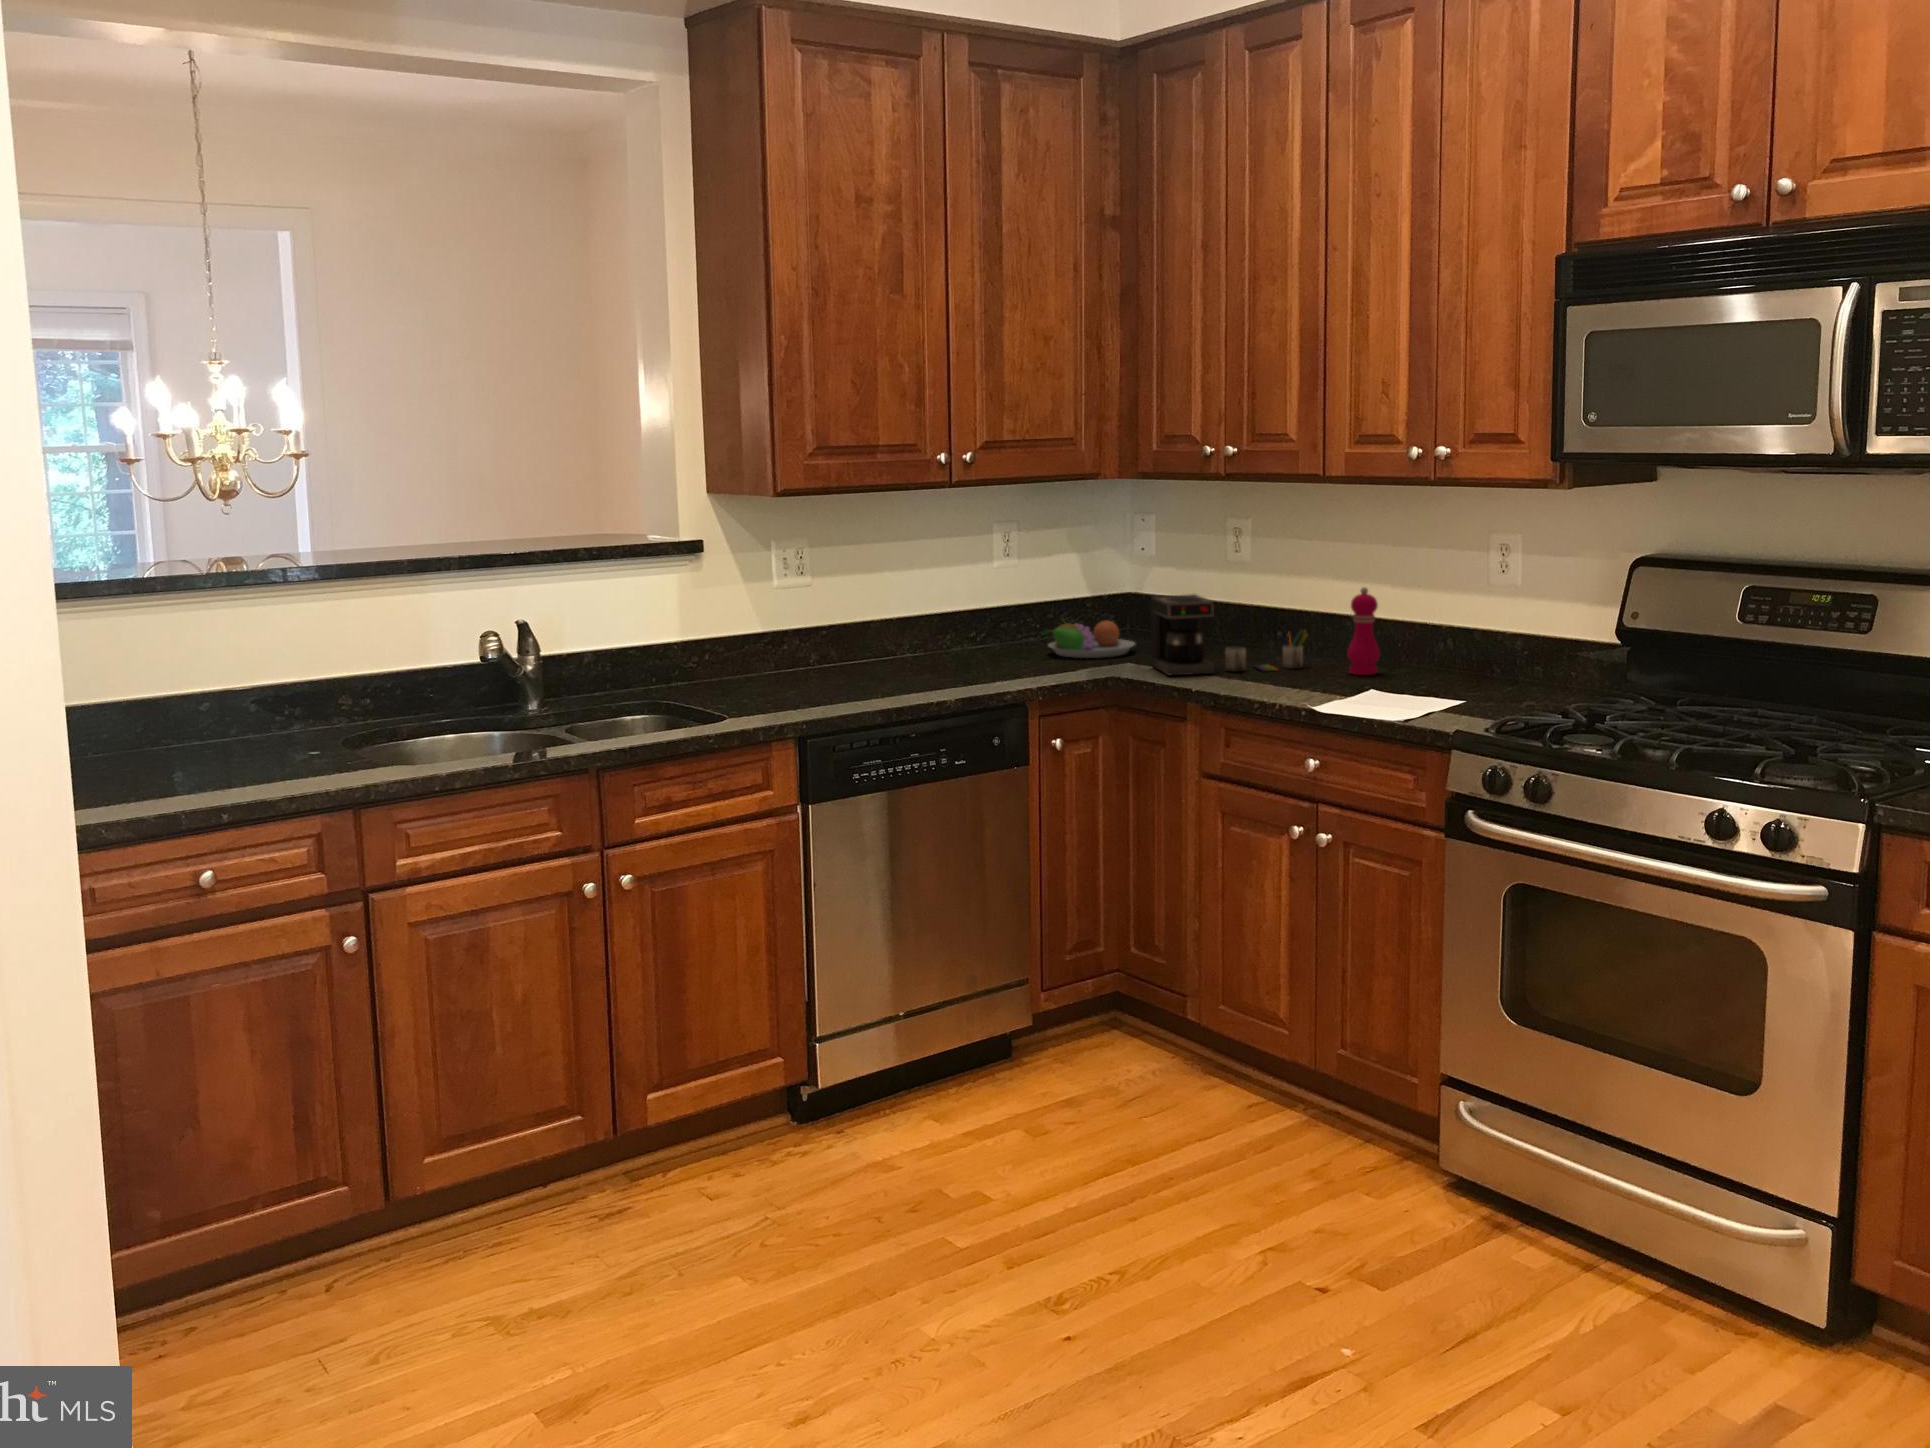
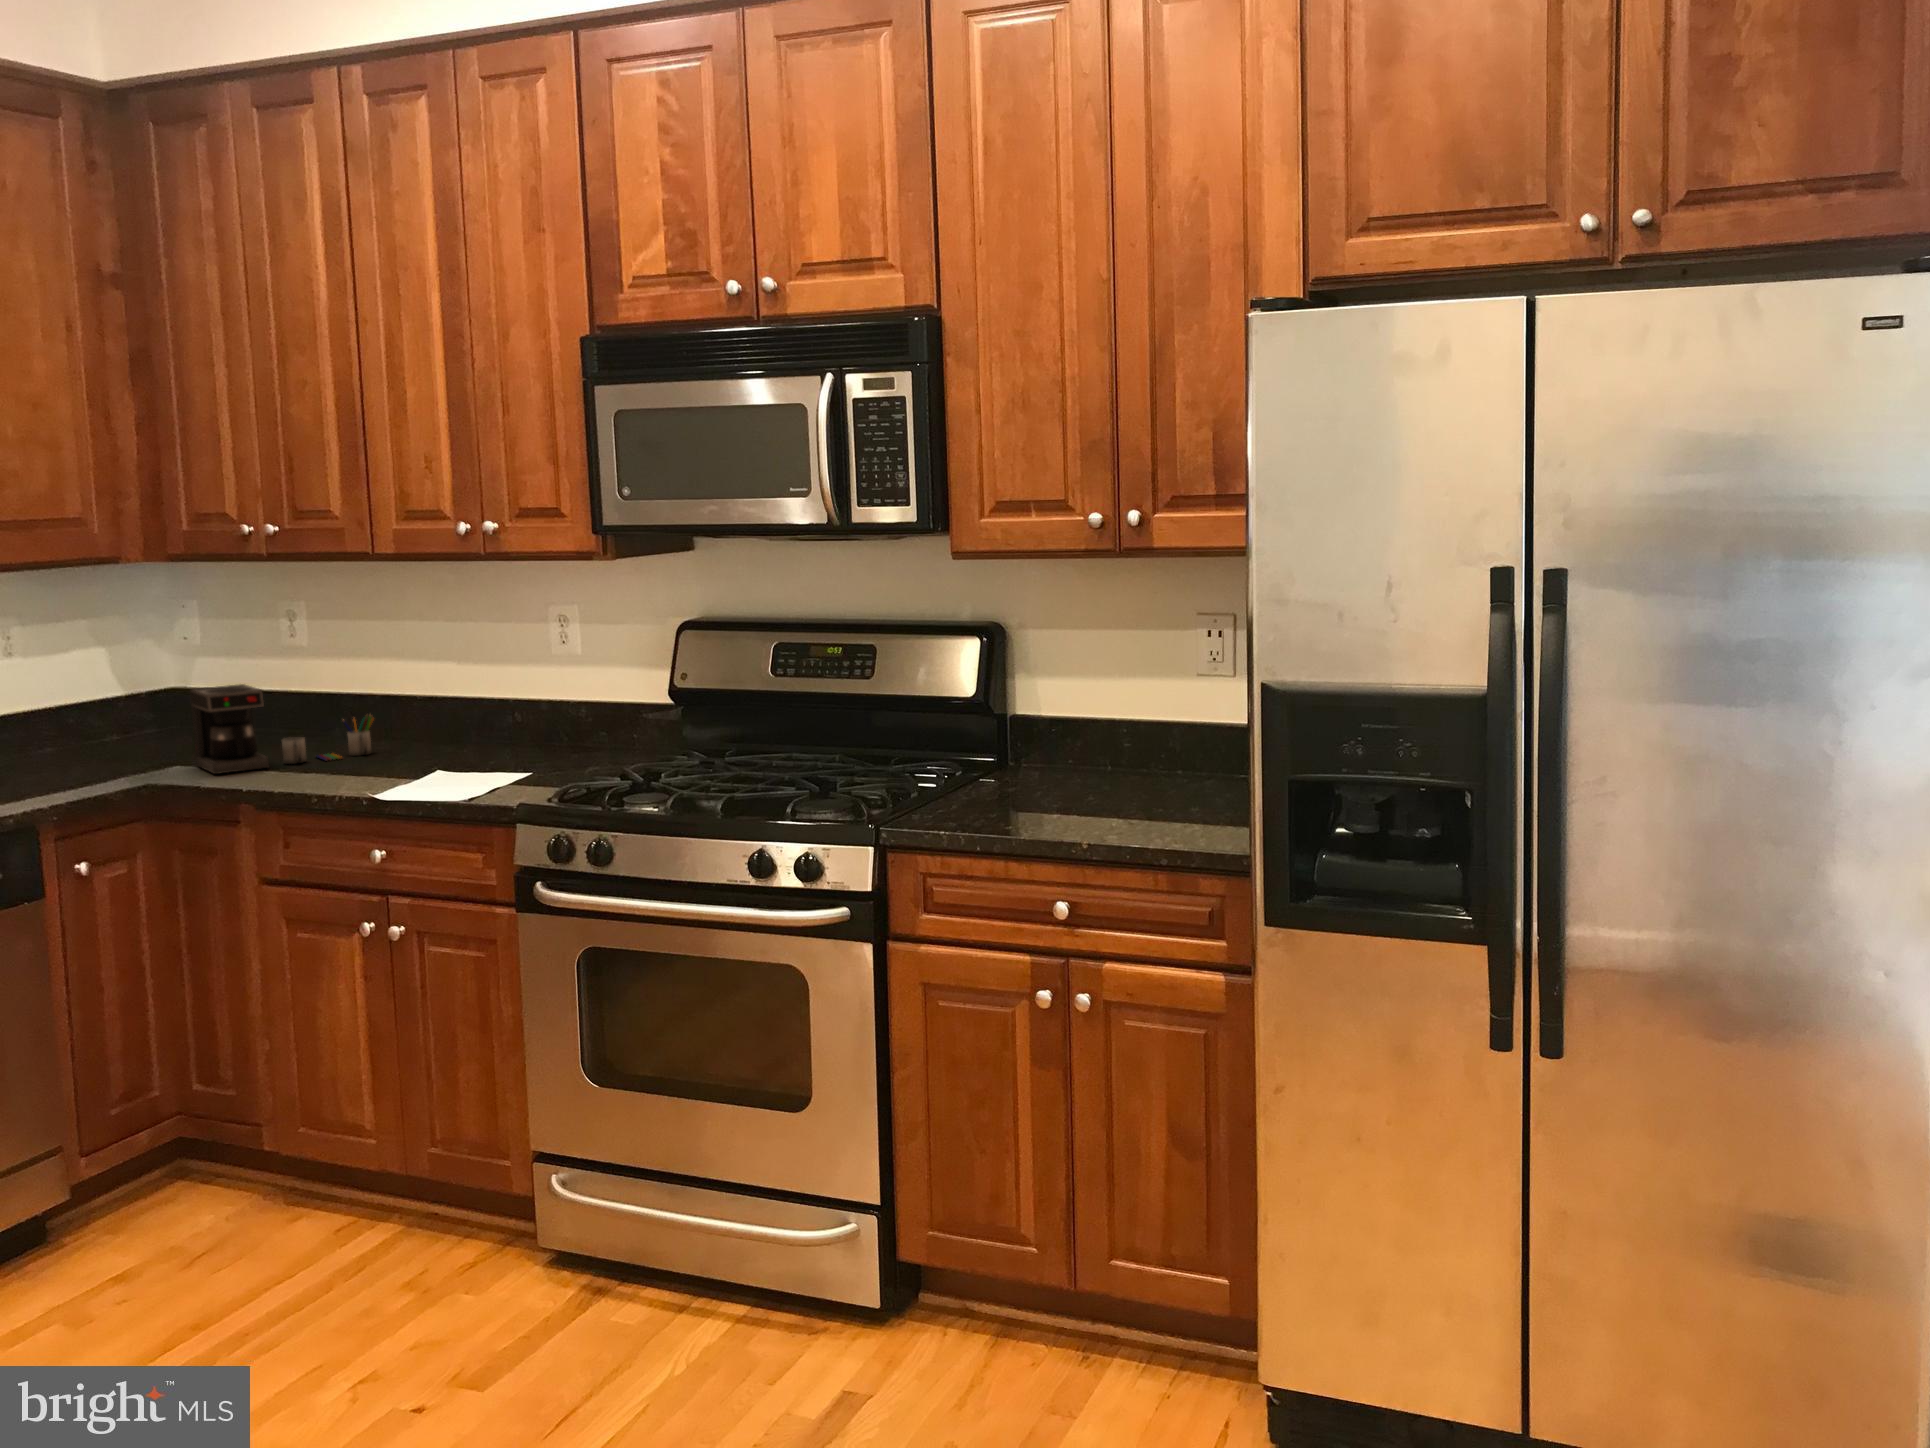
pepper mill: present [1348,587,1380,675] -> none [416,666,450,756]
fruit bowl: present [1043,618,1135,658] -> none [58,719,180,764]

